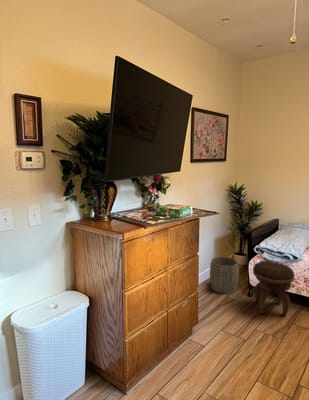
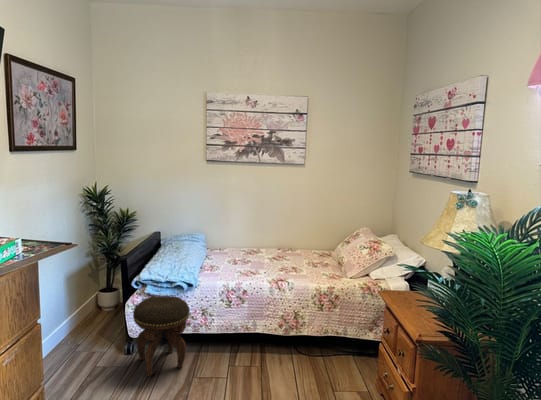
woven basket: present [210,257,239,293] -> none [60,302,110,363]

